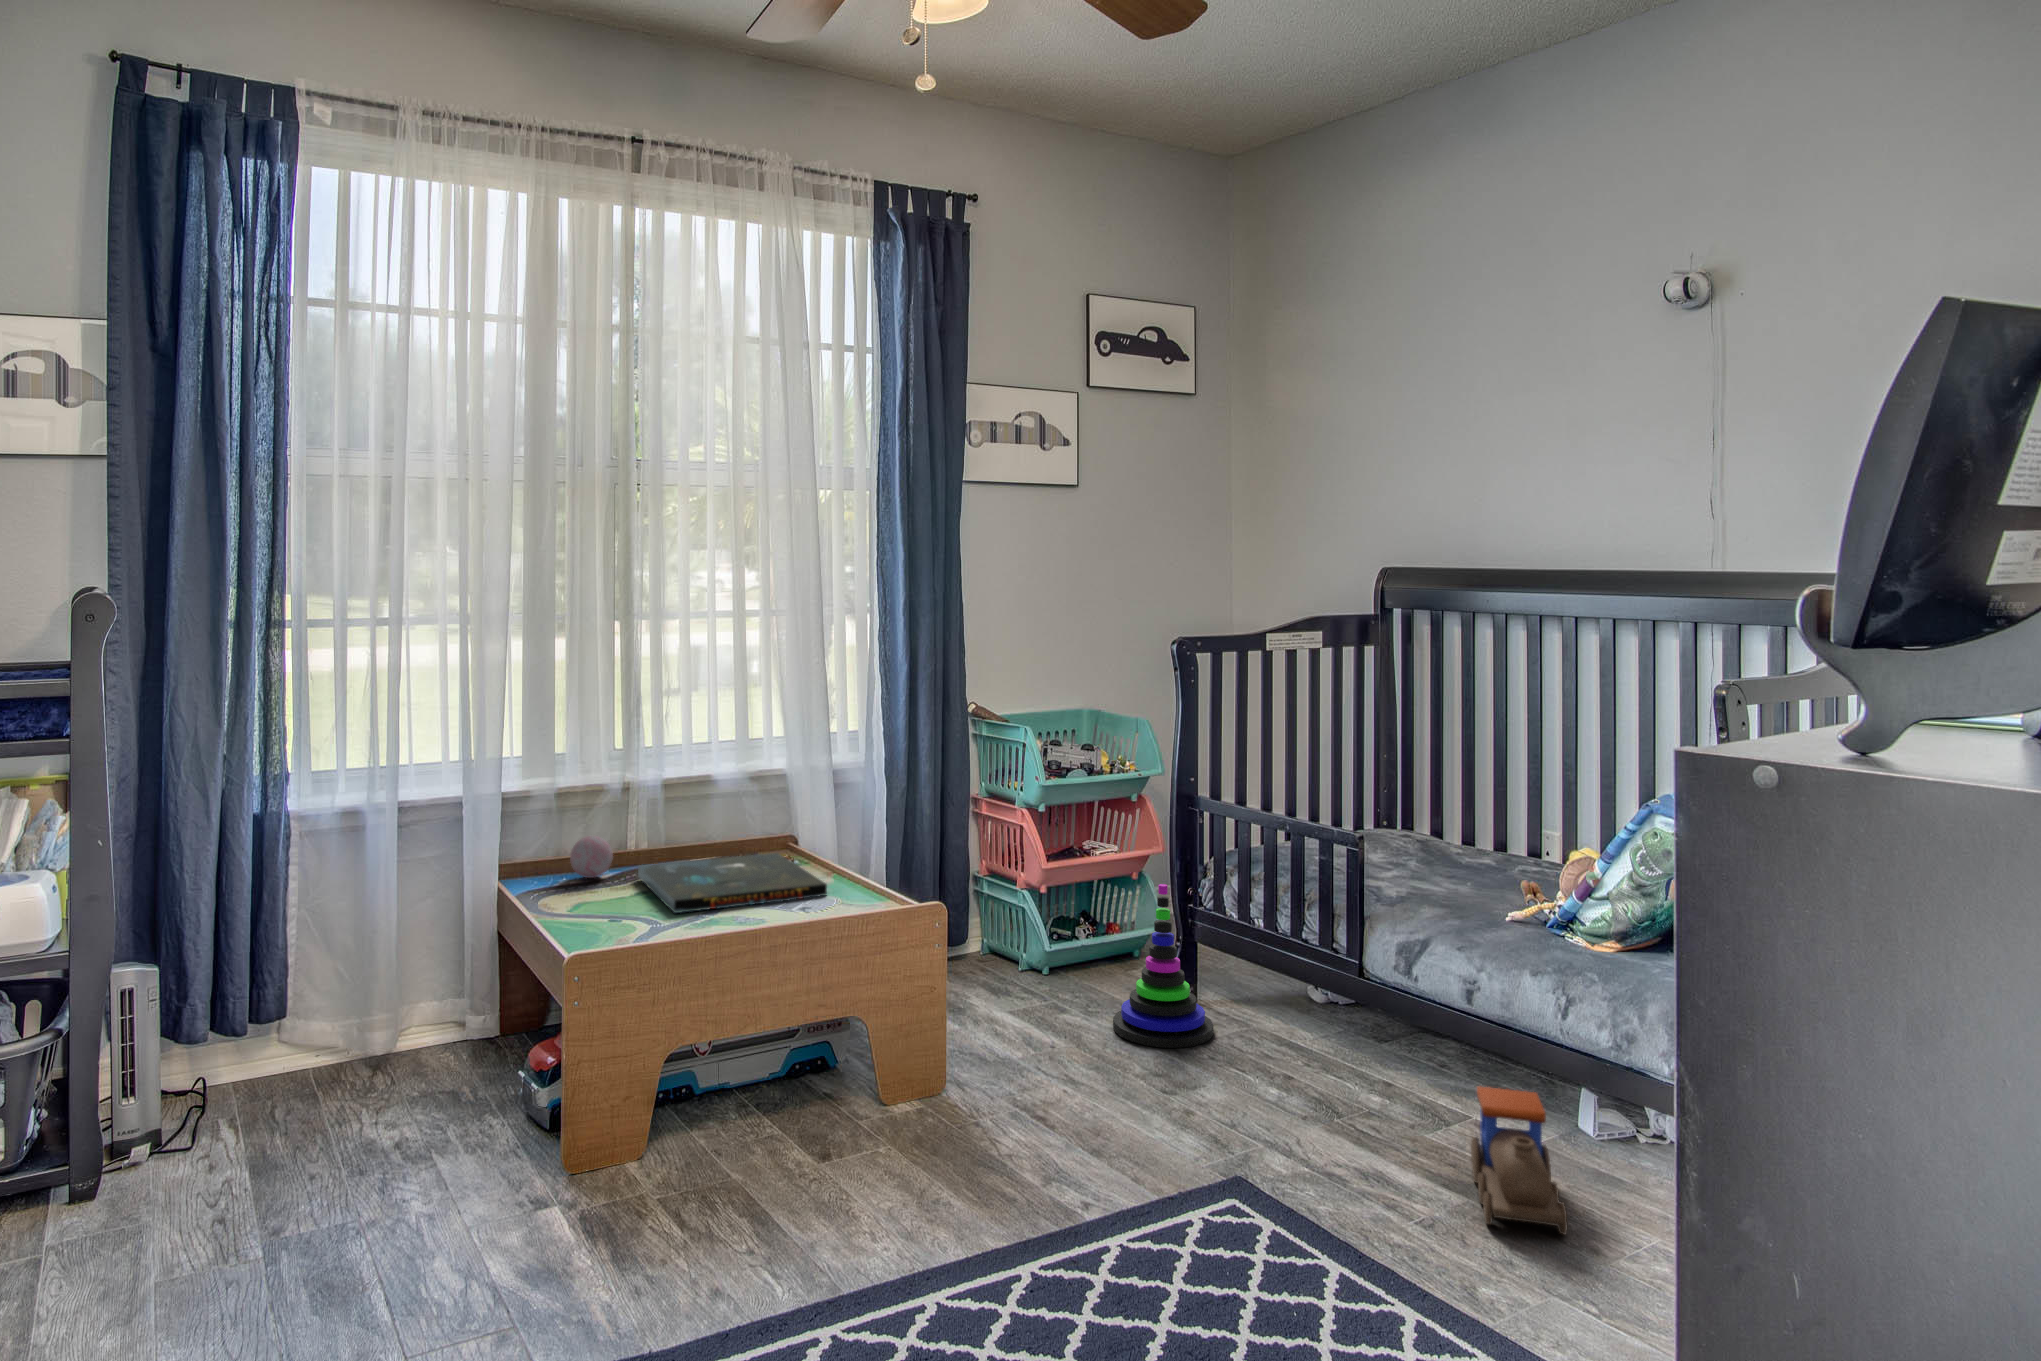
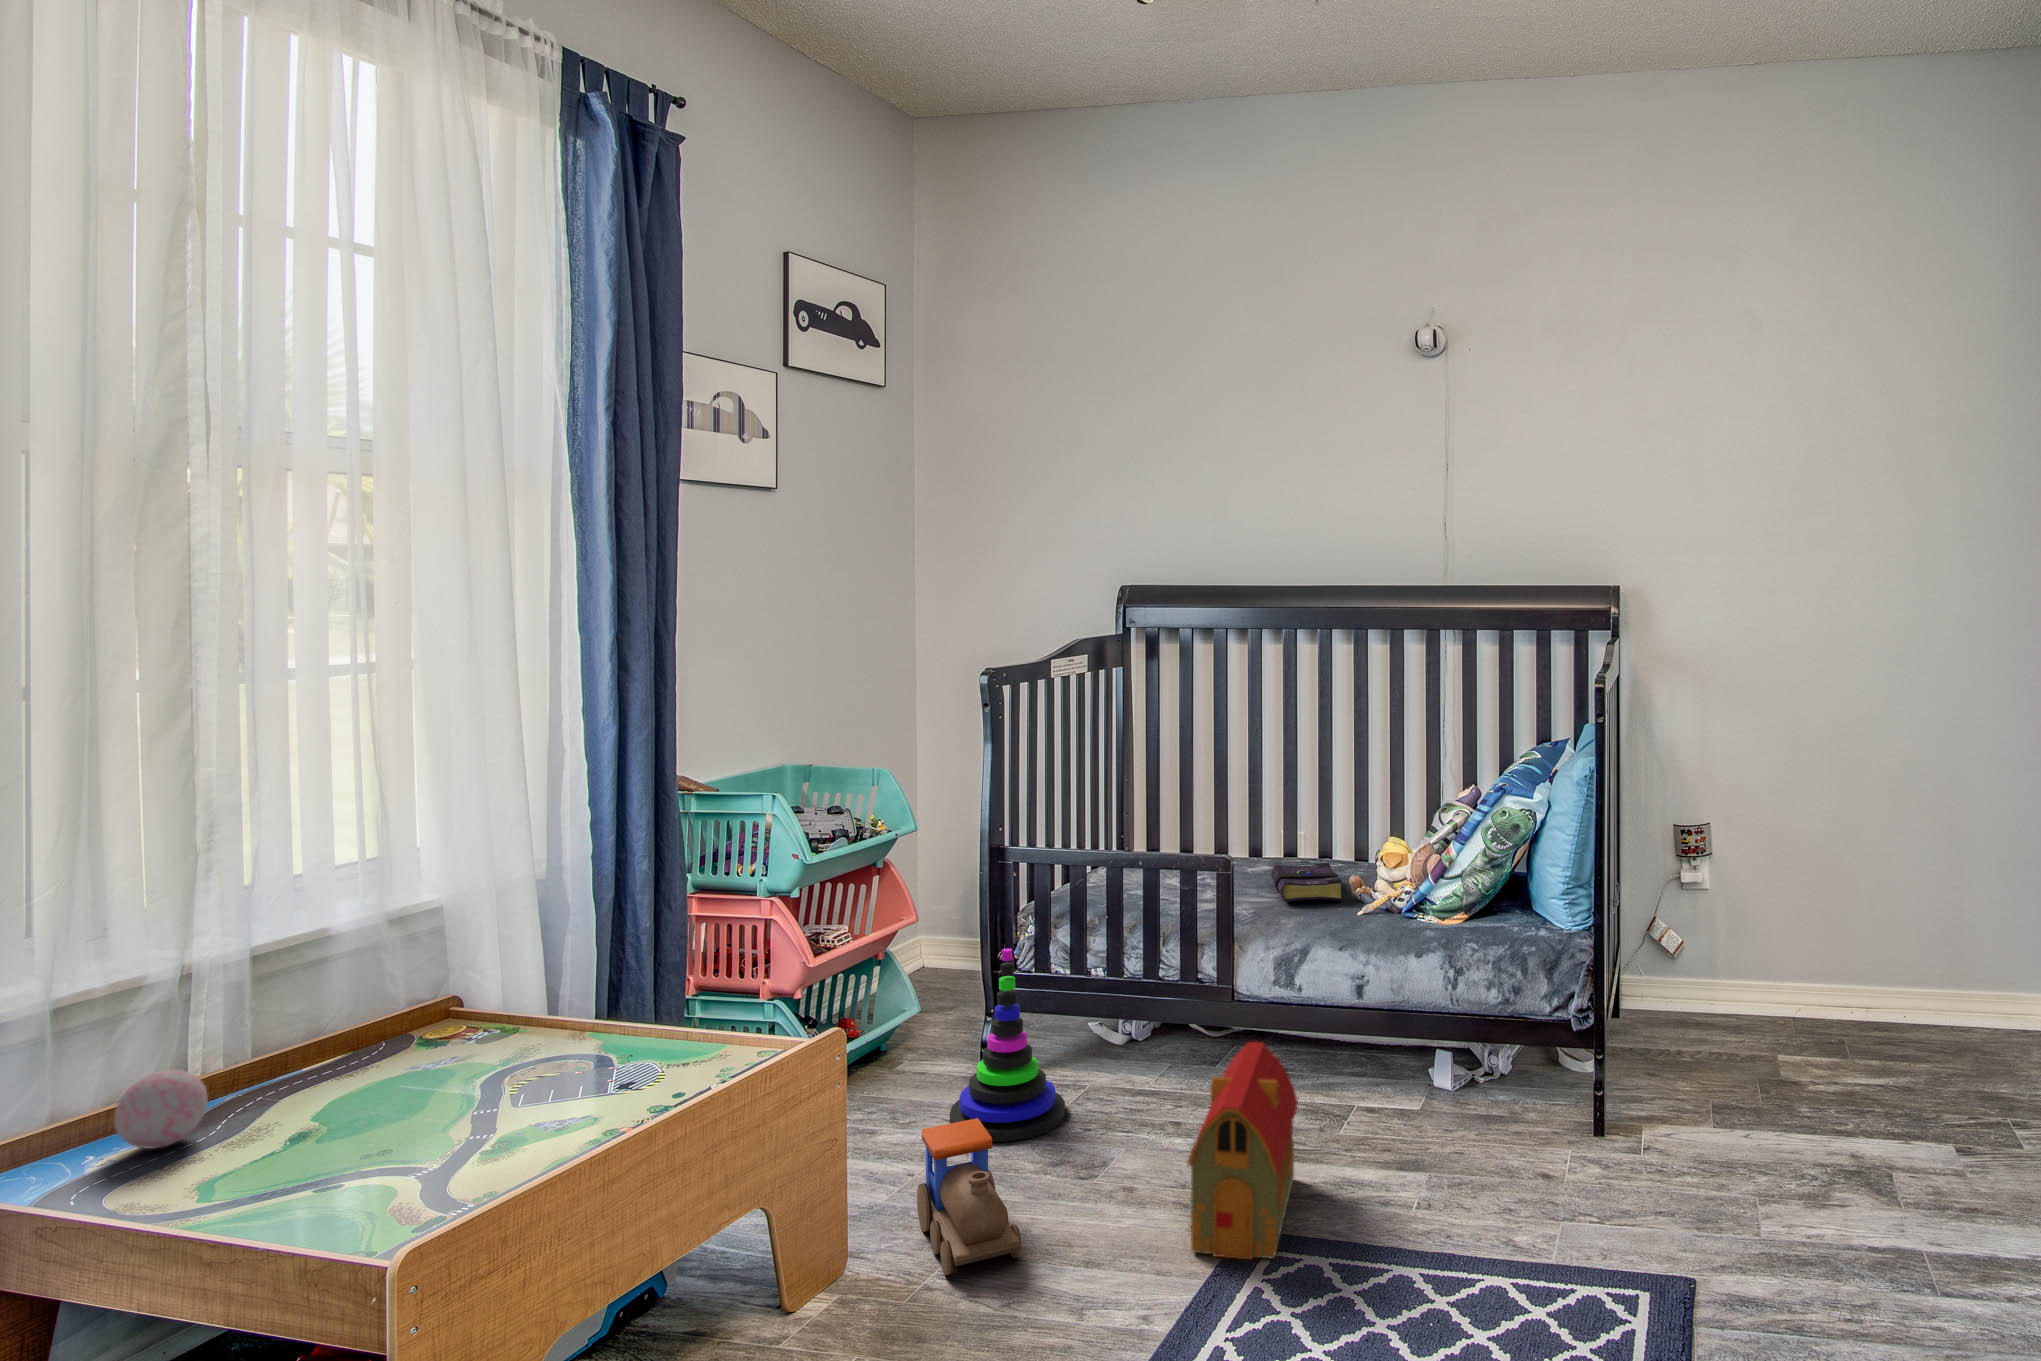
board game: present [638,853,827,913] -> none [271,1021,651,1162]
book: none [1438,861,1524,905] -> present [1271,862,1342,902]
toy house: none [1184,1001,1346,1183] -> present [1187,1042,1298,1259]
toy train: present [1471,1086,1567,1235] -> present [917,1118,1022,1275]

